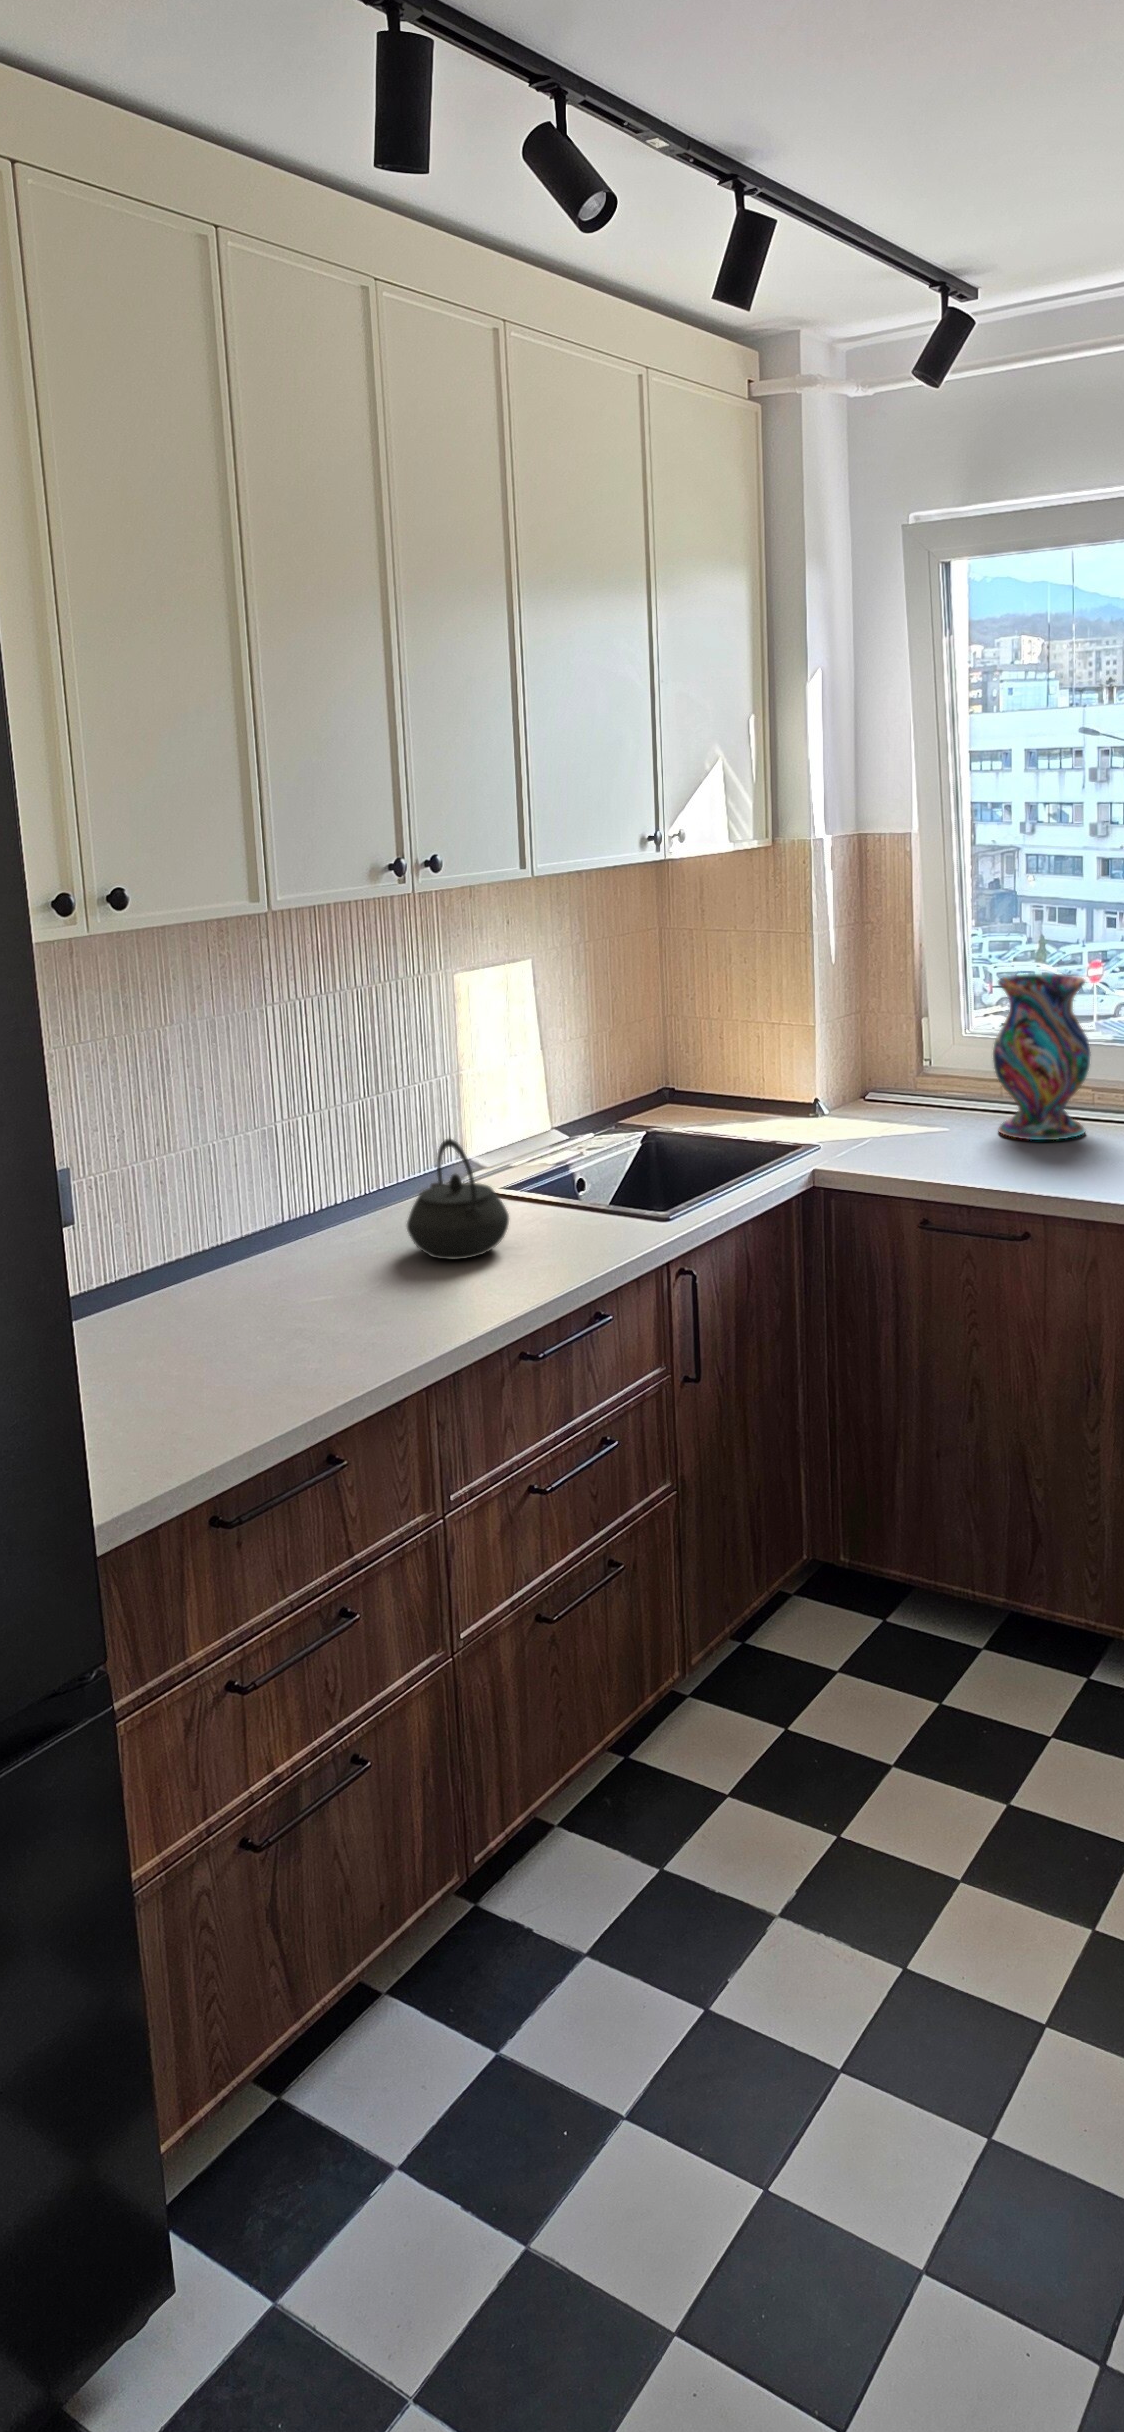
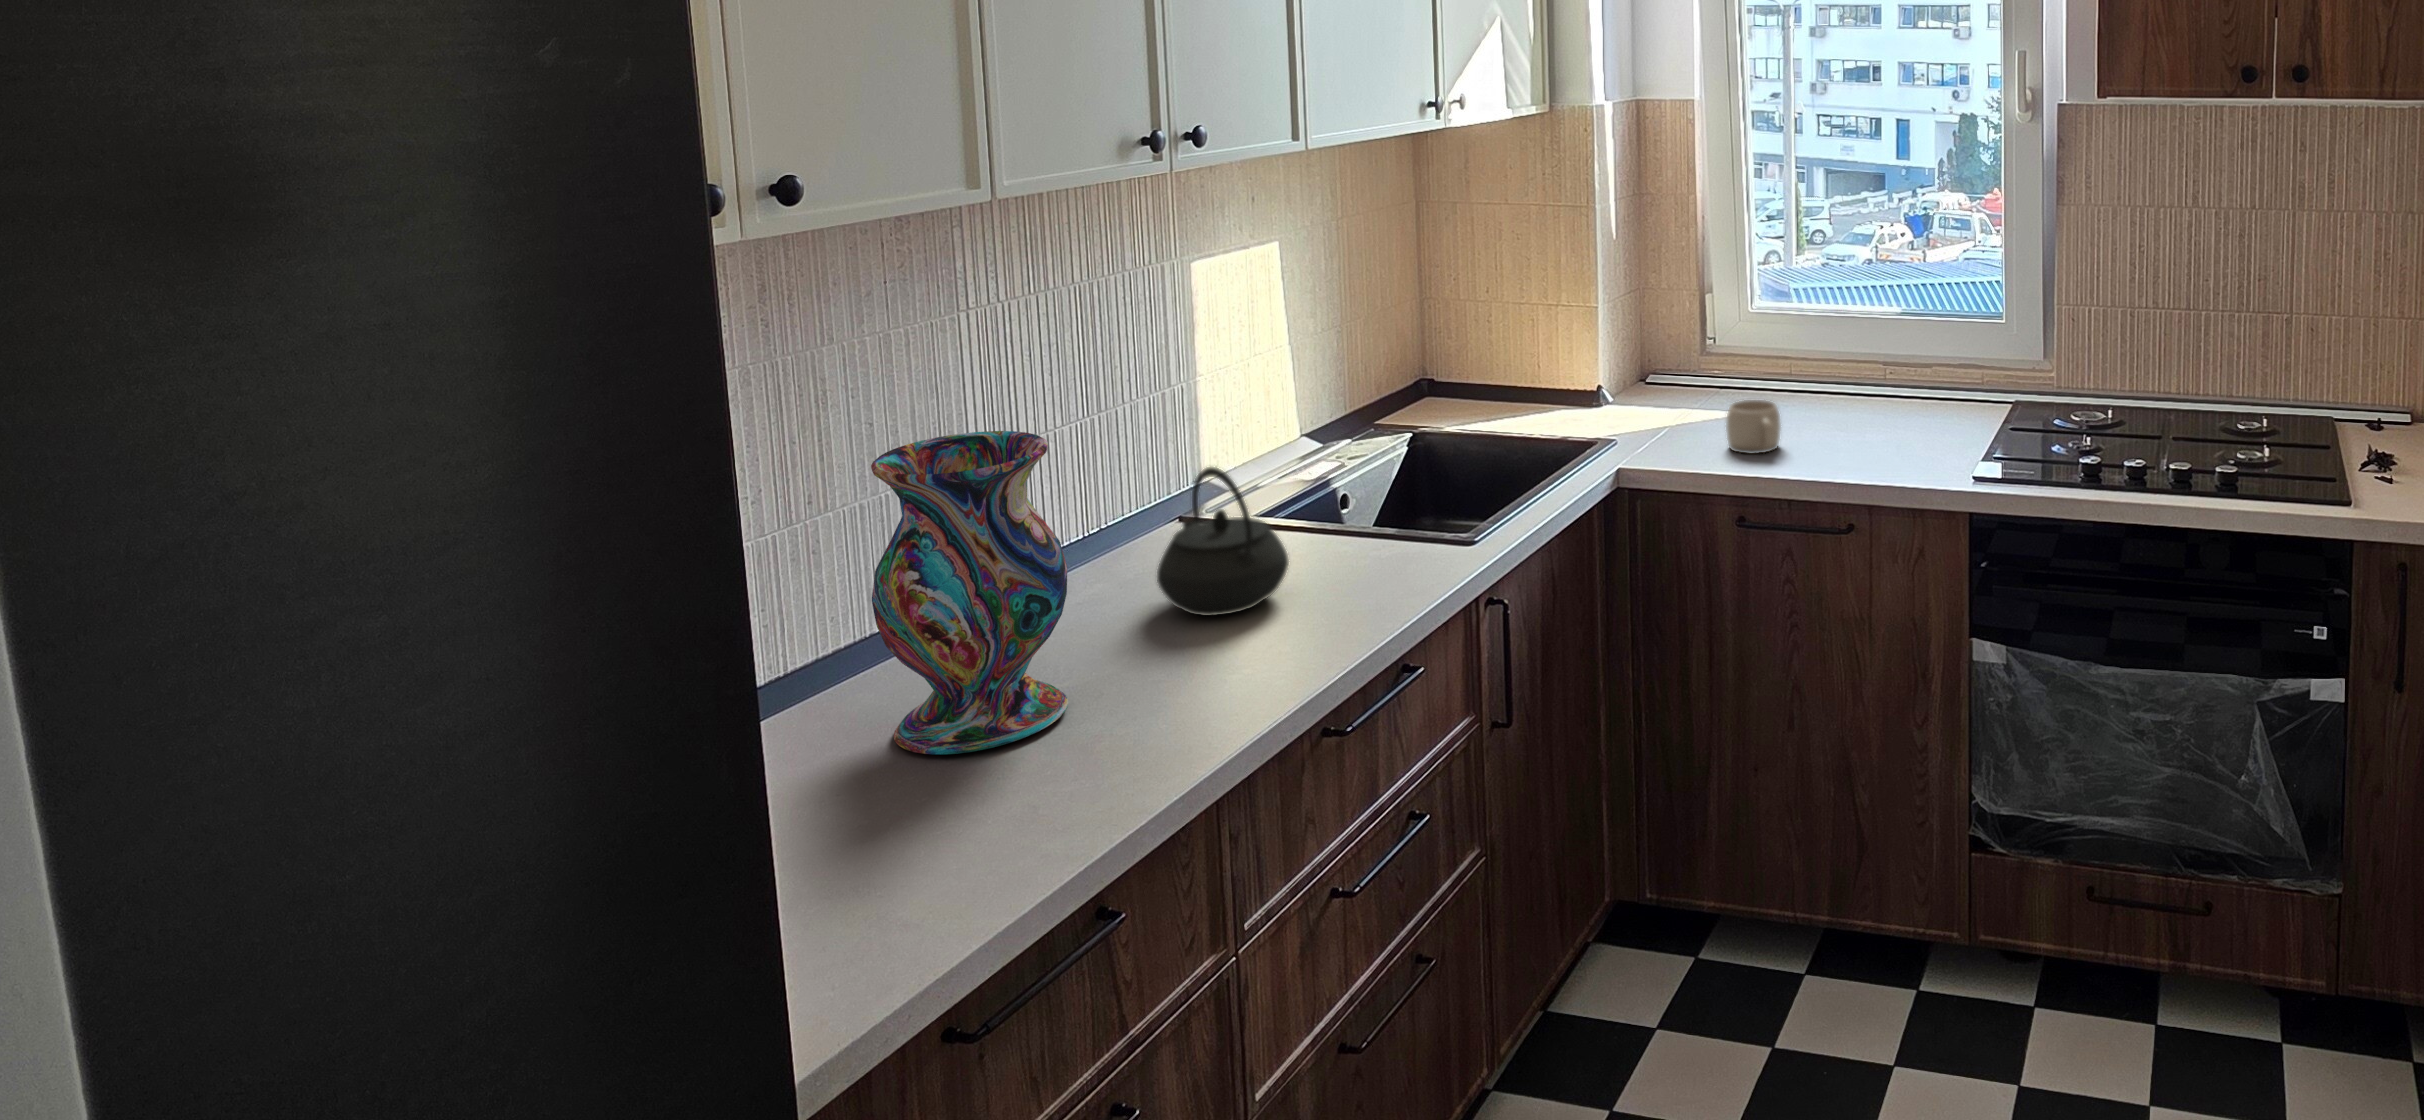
vase: present [993,974,1090,1140] -> present [871,431,1068,754]
mug: none [920,1116,972,1165] -> present [1726,400,1781,454]

